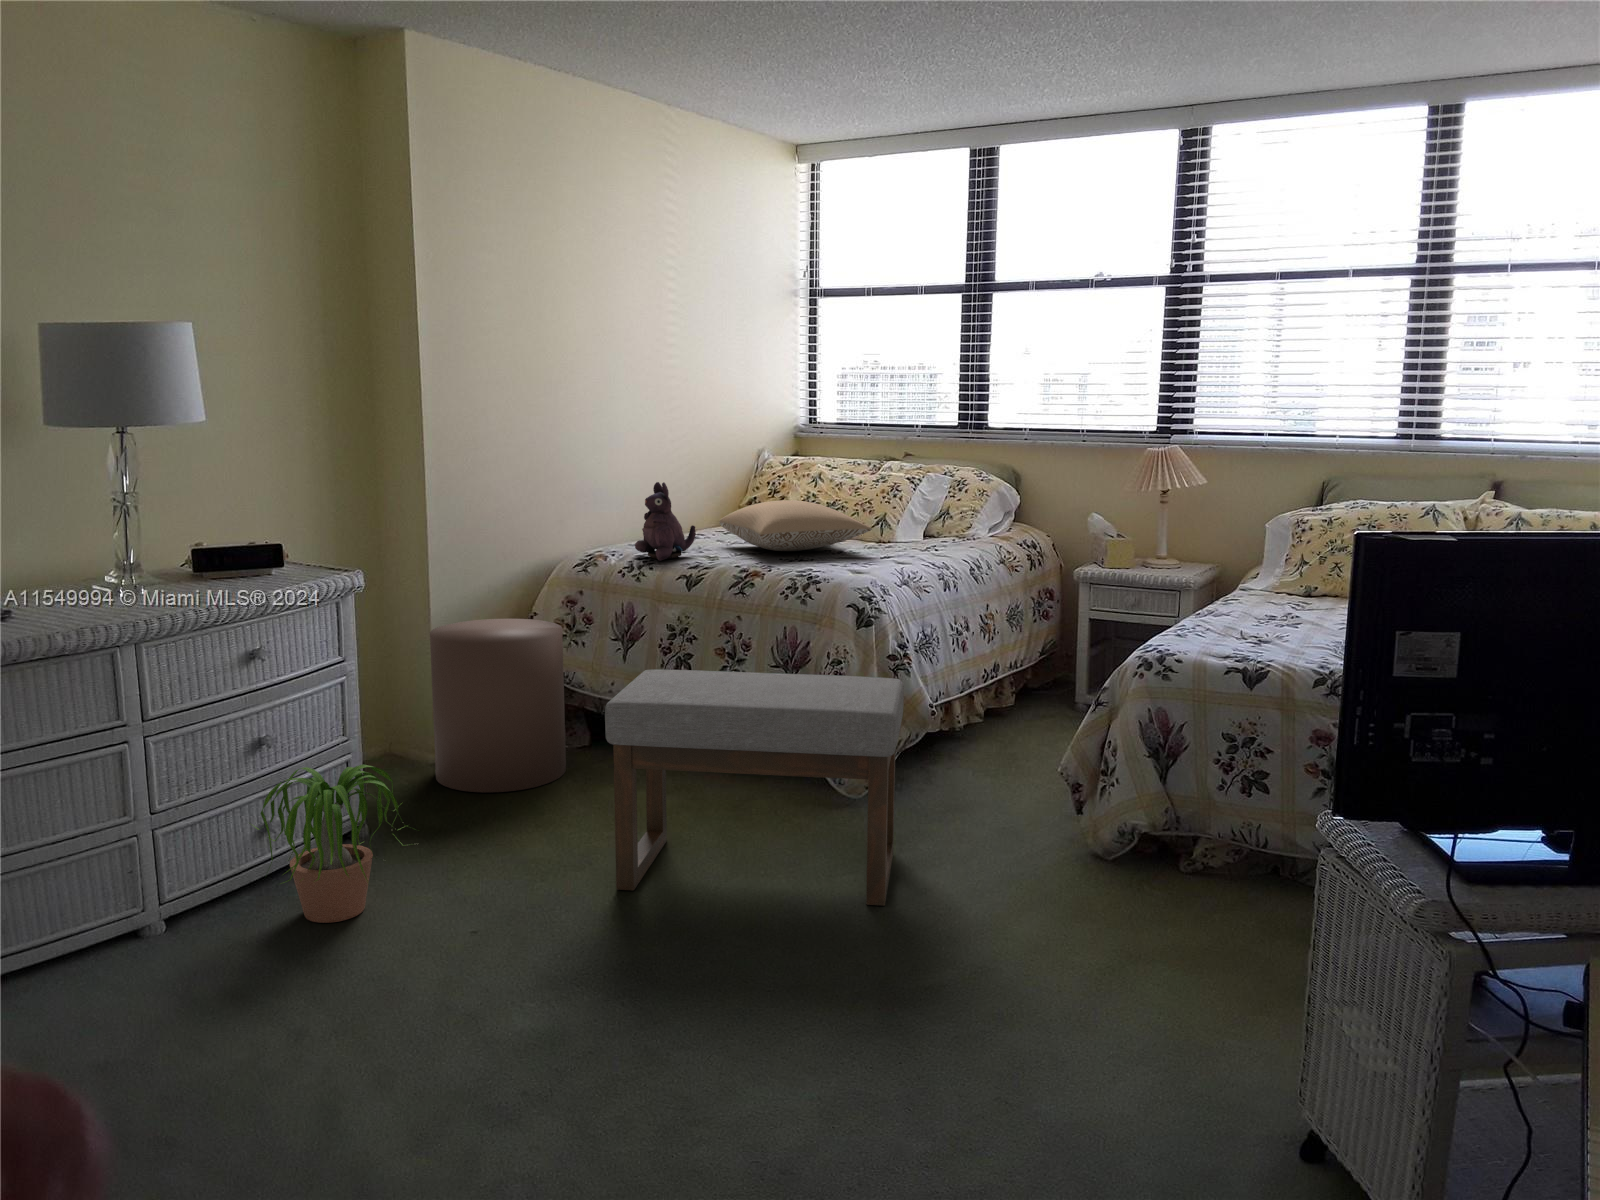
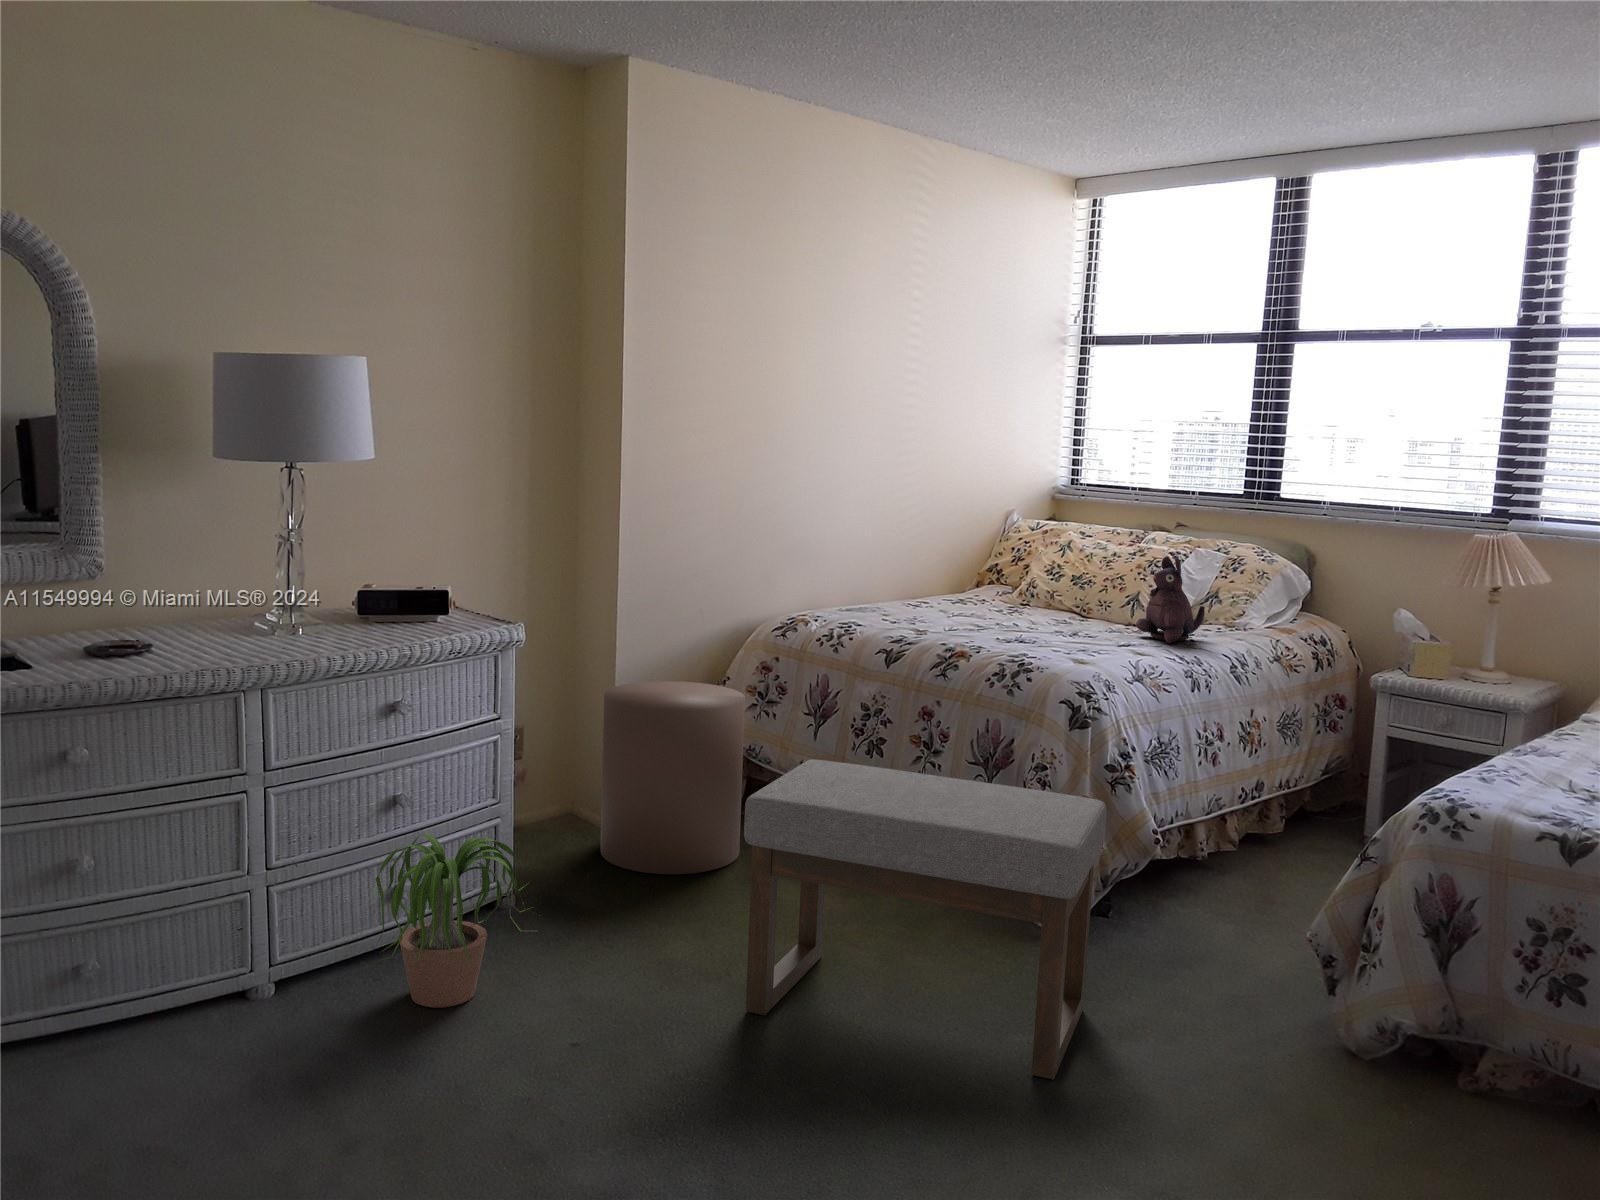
plush toy: present [635,482,696,561] -> present [1136,556,1205,643]
pillow: present [719,500,872,551] -> none [941,571,1113,630]

